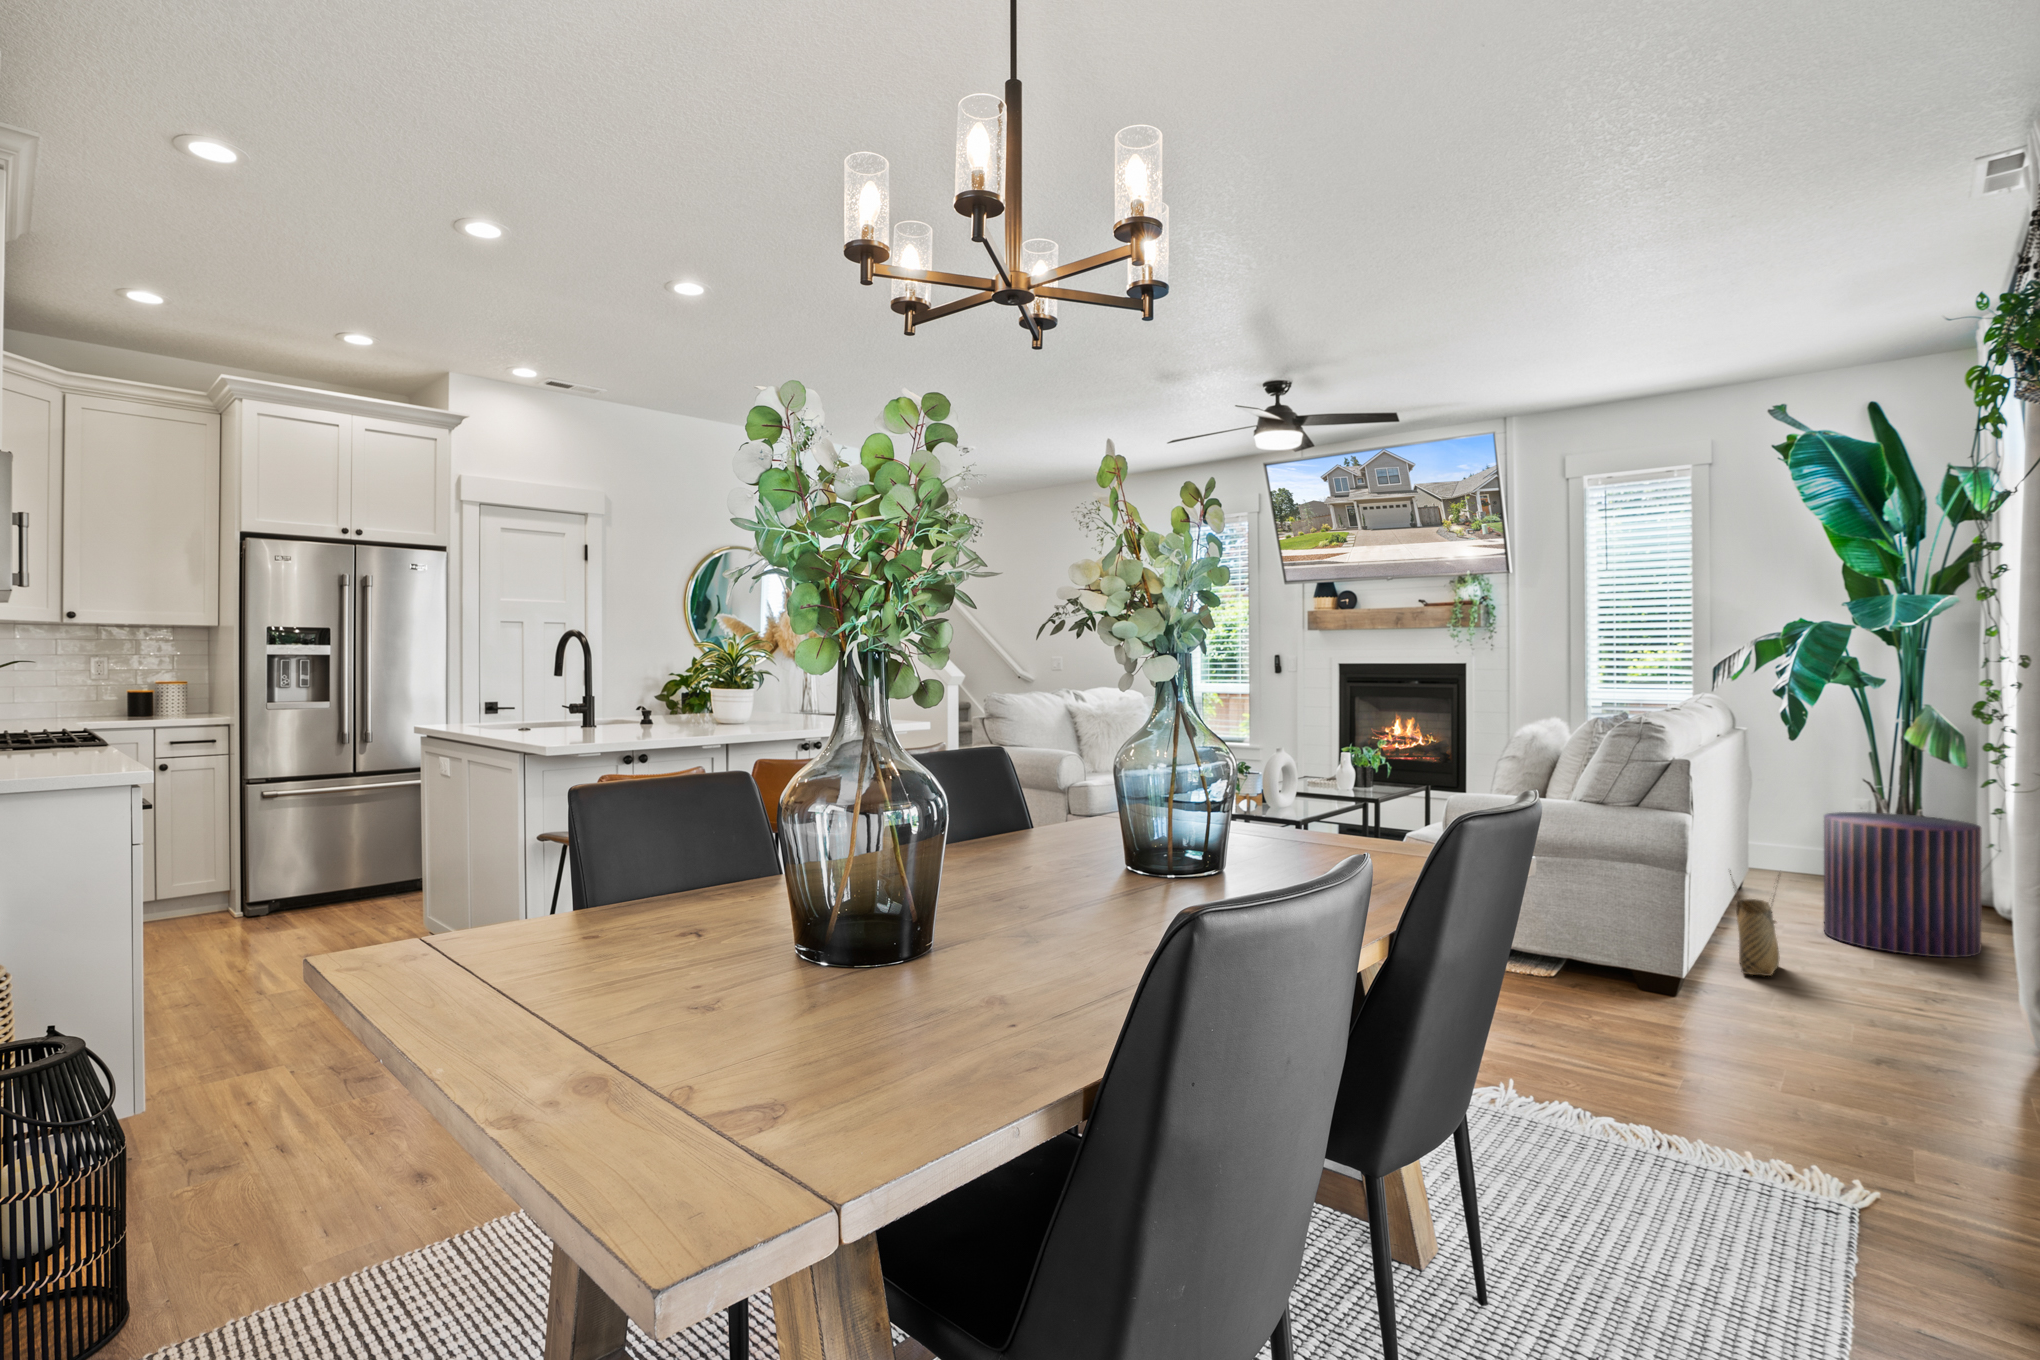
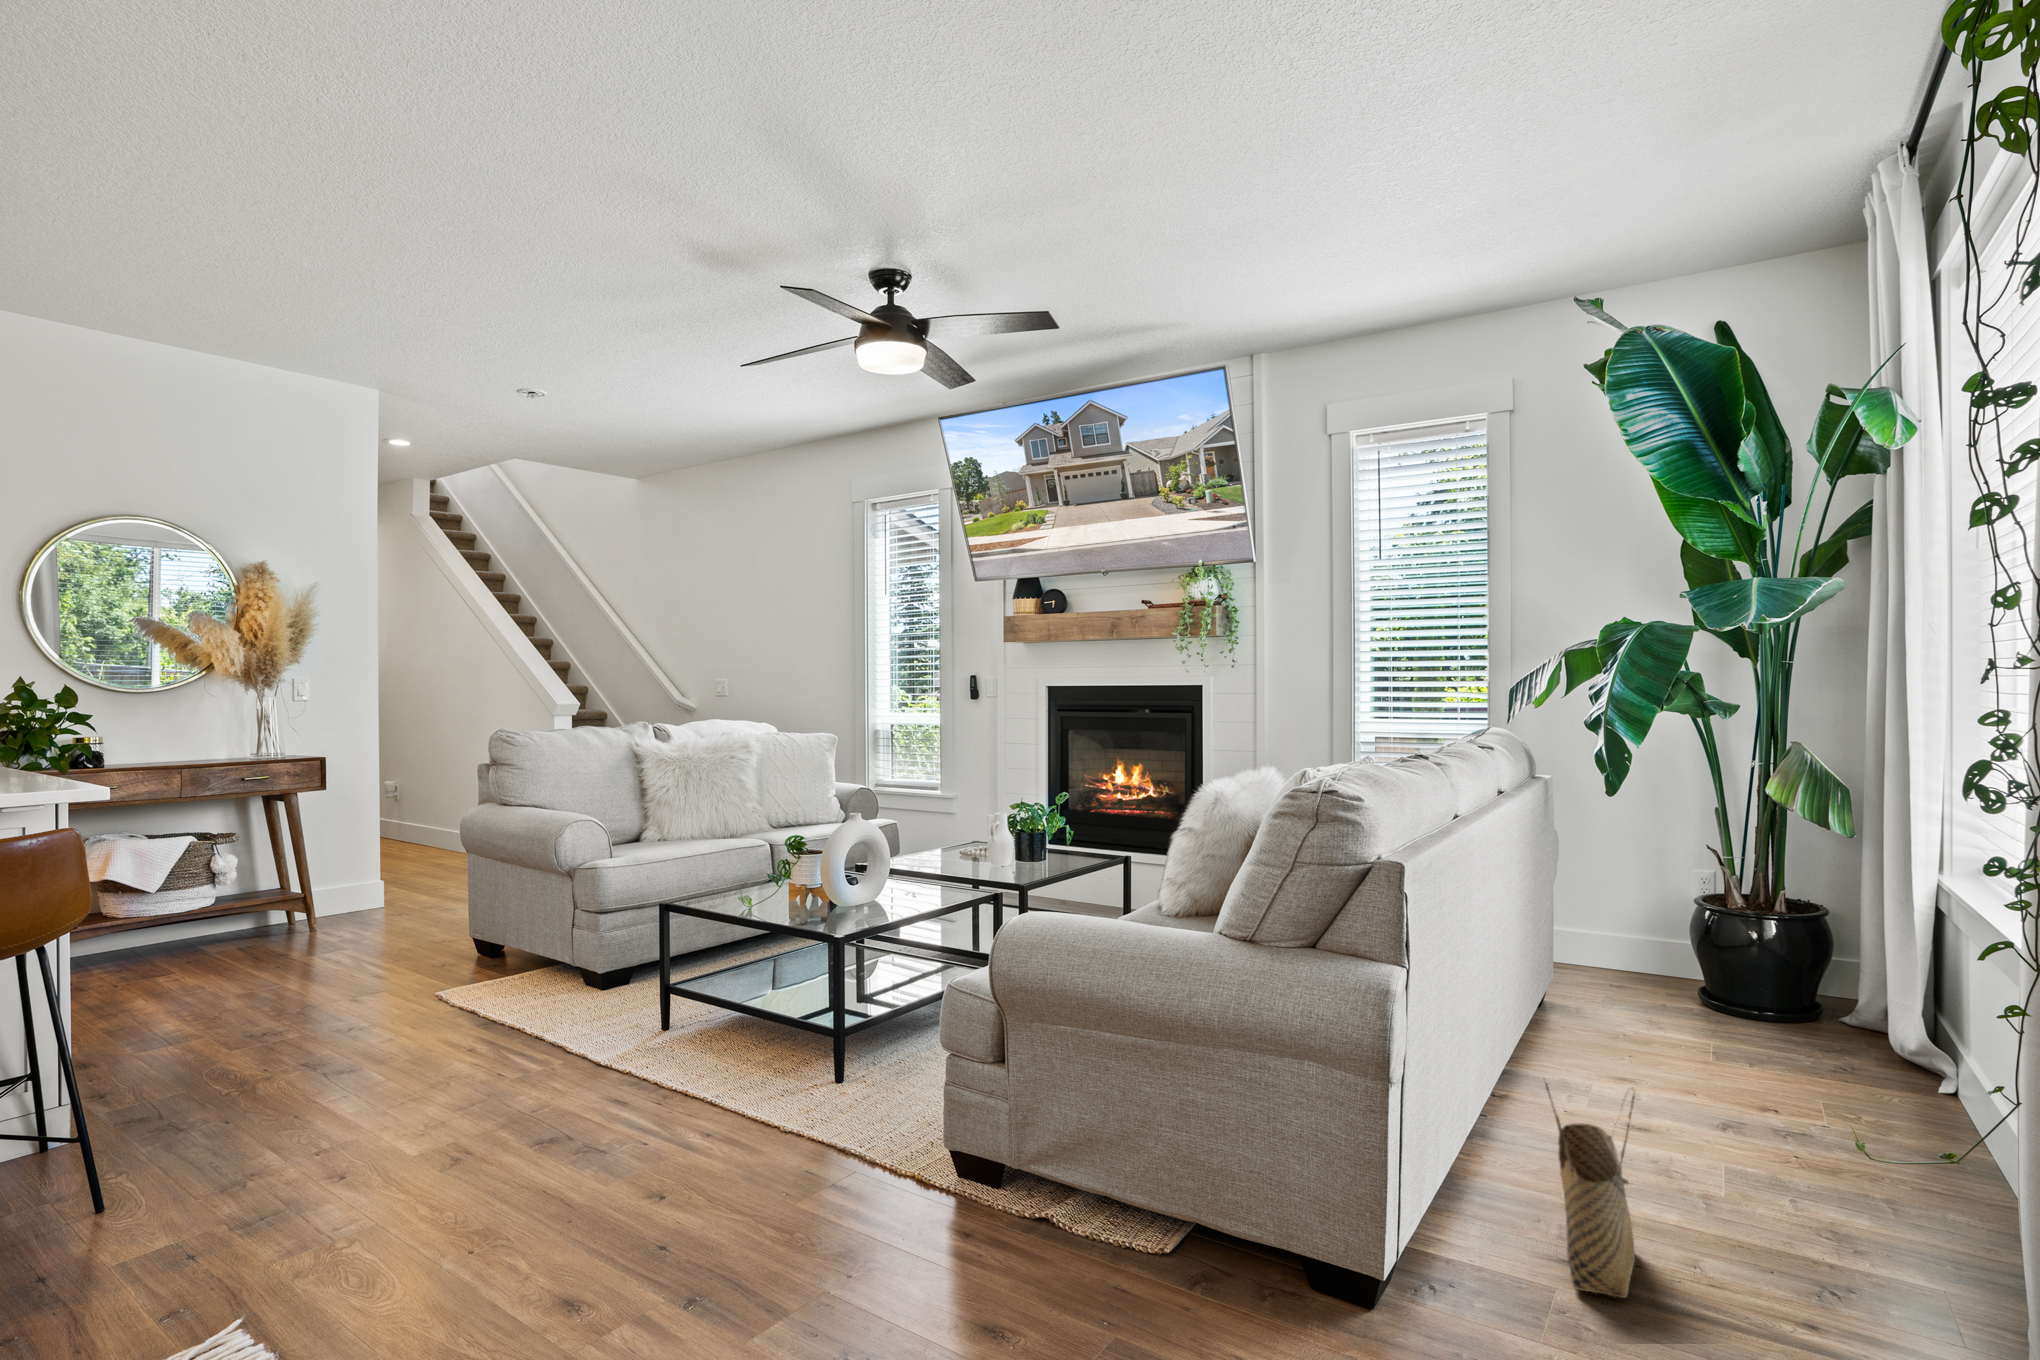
pouf: present [1824,812,1981,957] -> none [1677,924,1928,1193]

